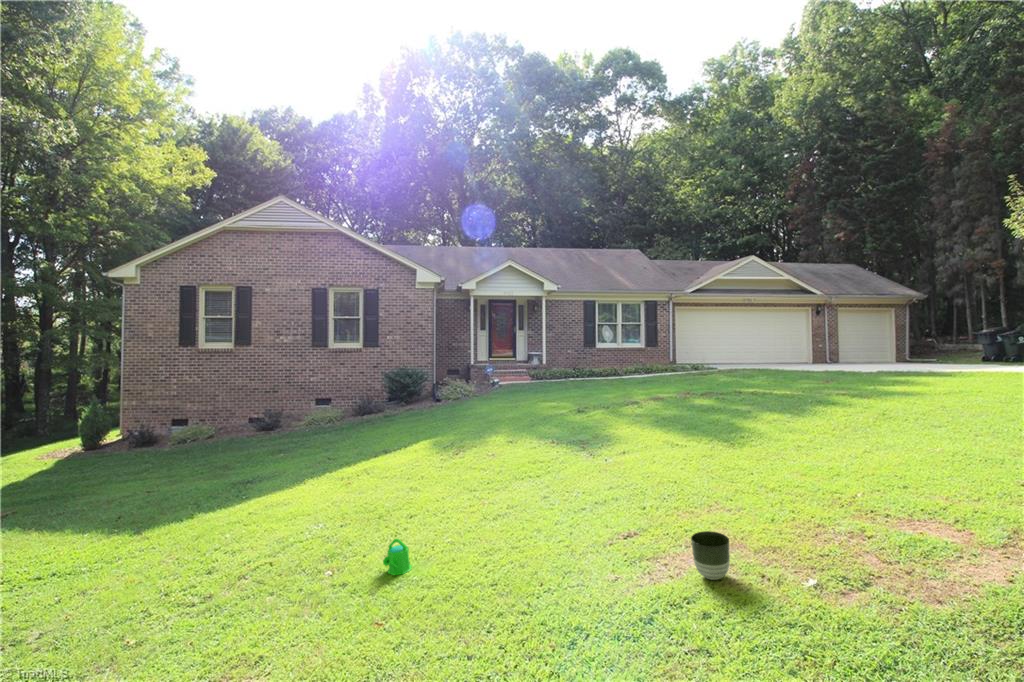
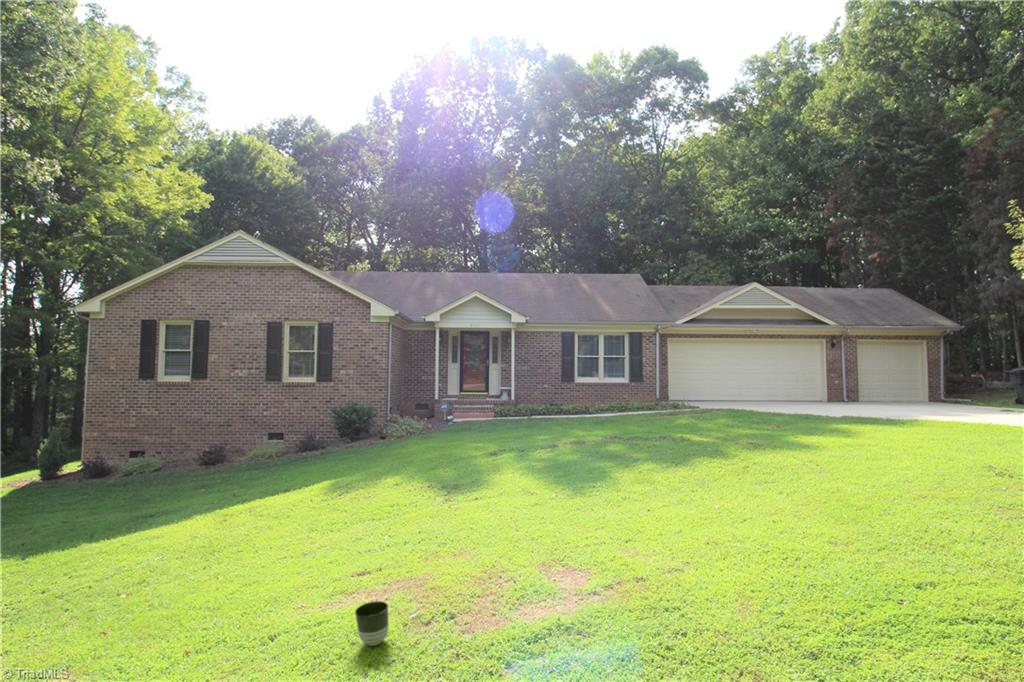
watering can: present [383,539,412,575] -> none [130,591,169,623]

